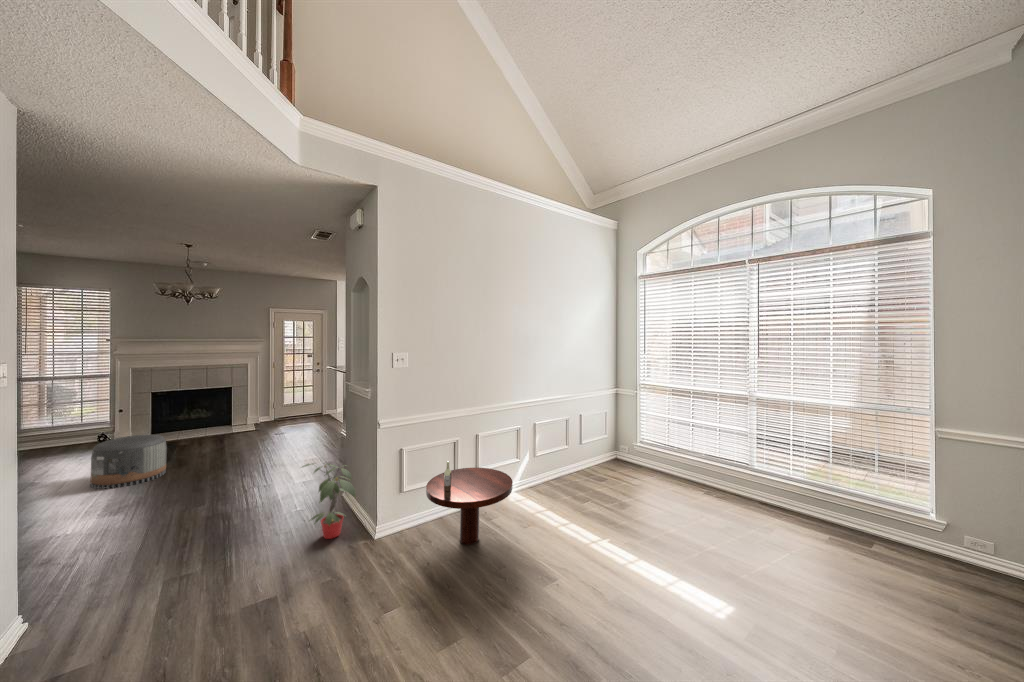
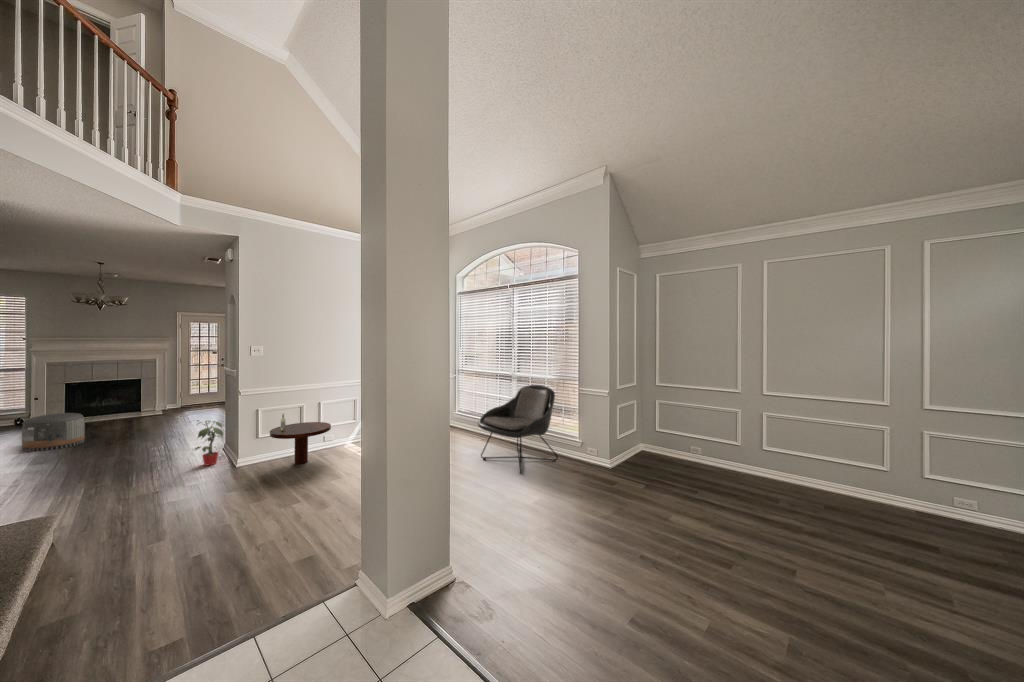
lounge chair: none [769,417,956,611] -> present [478,385,558,474]

